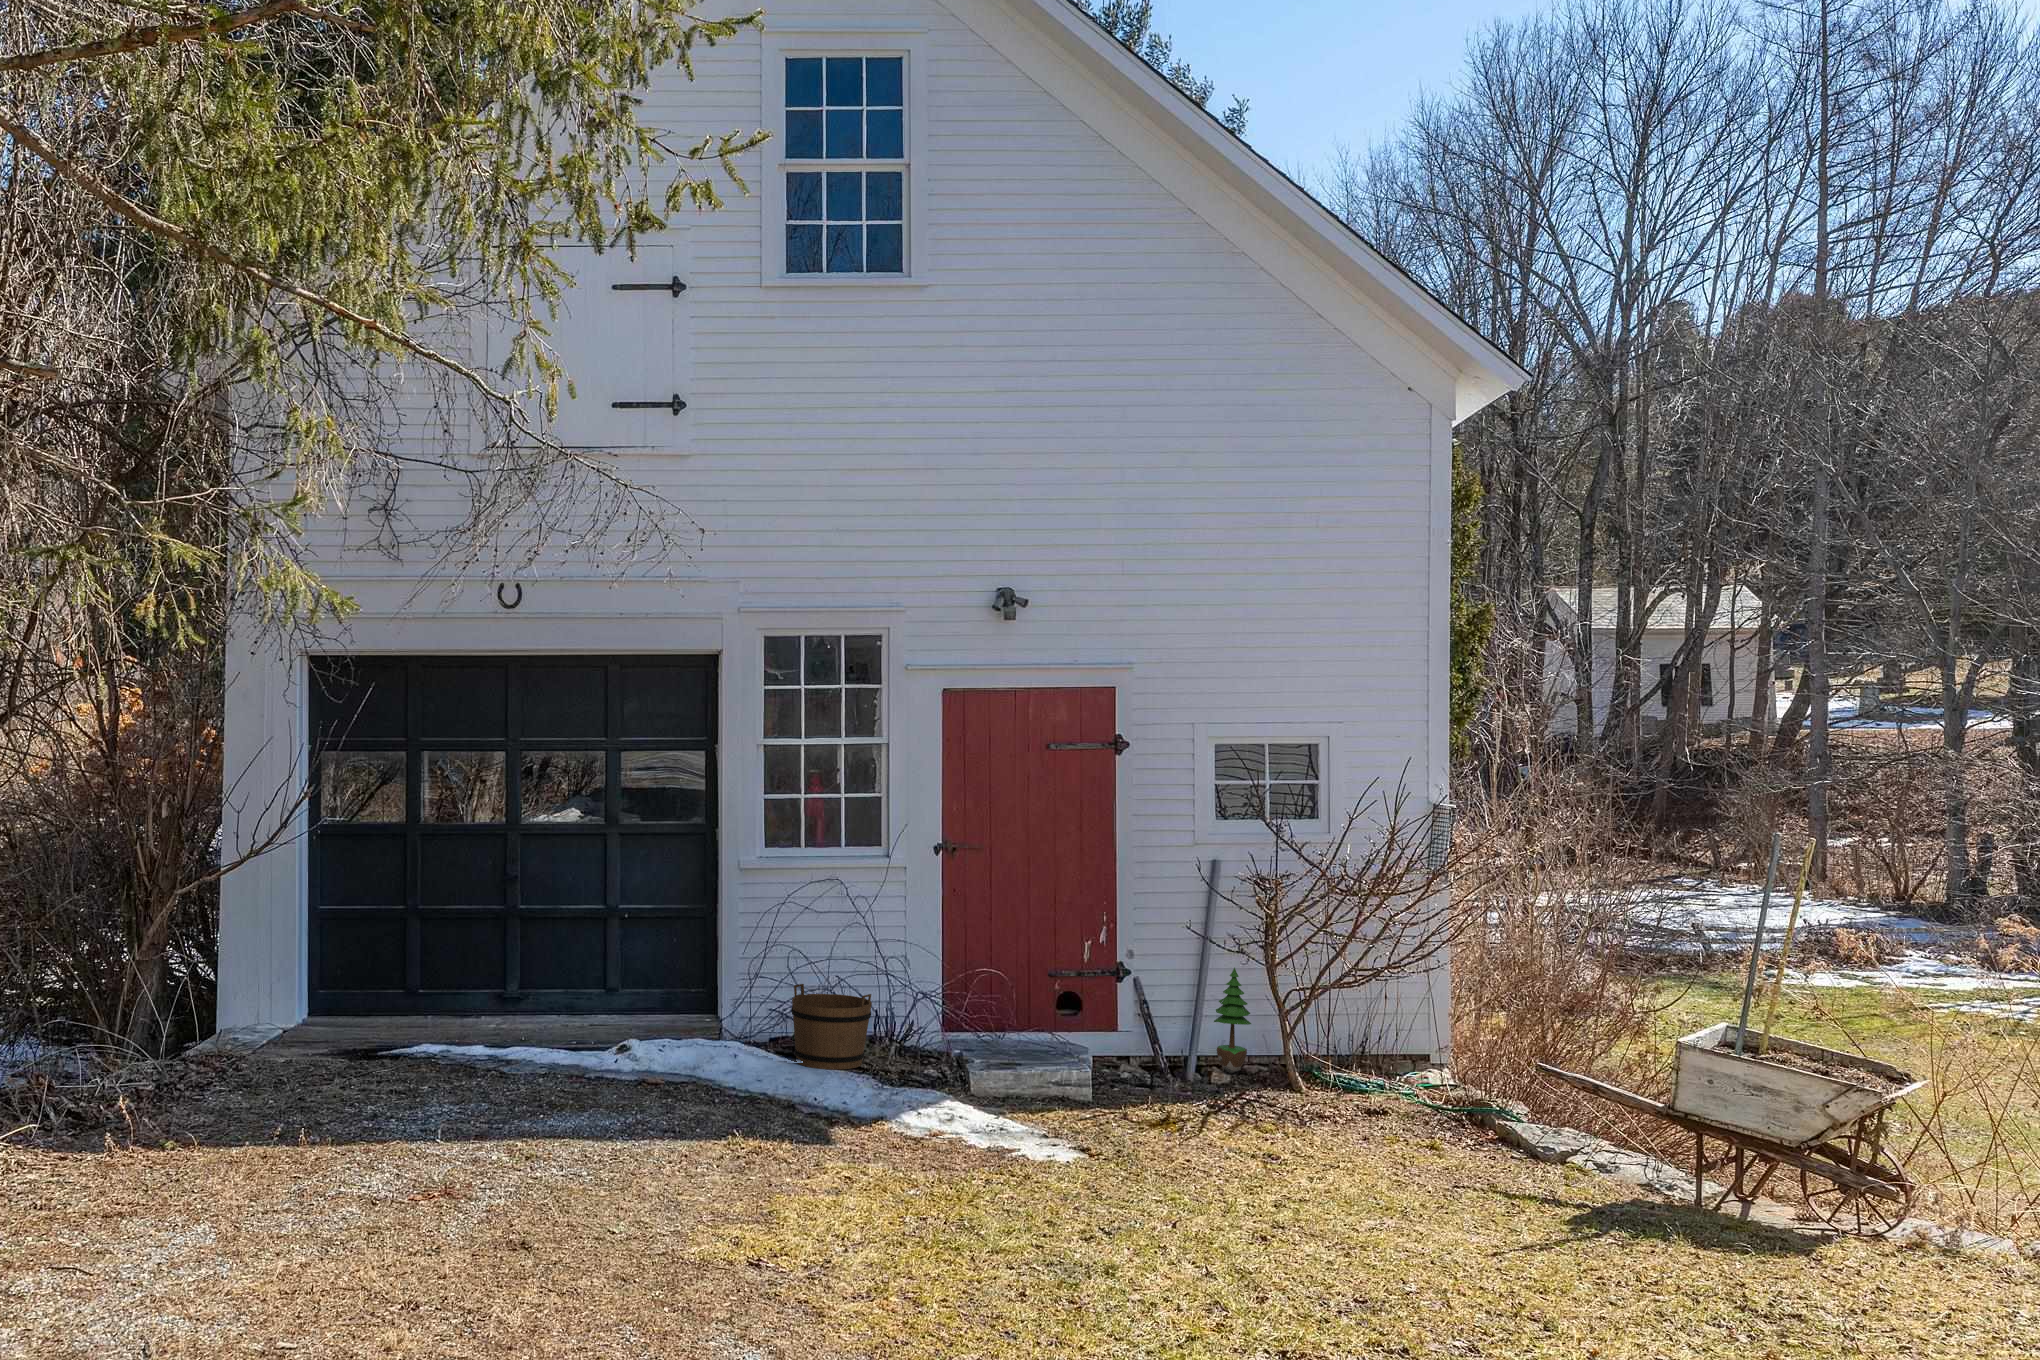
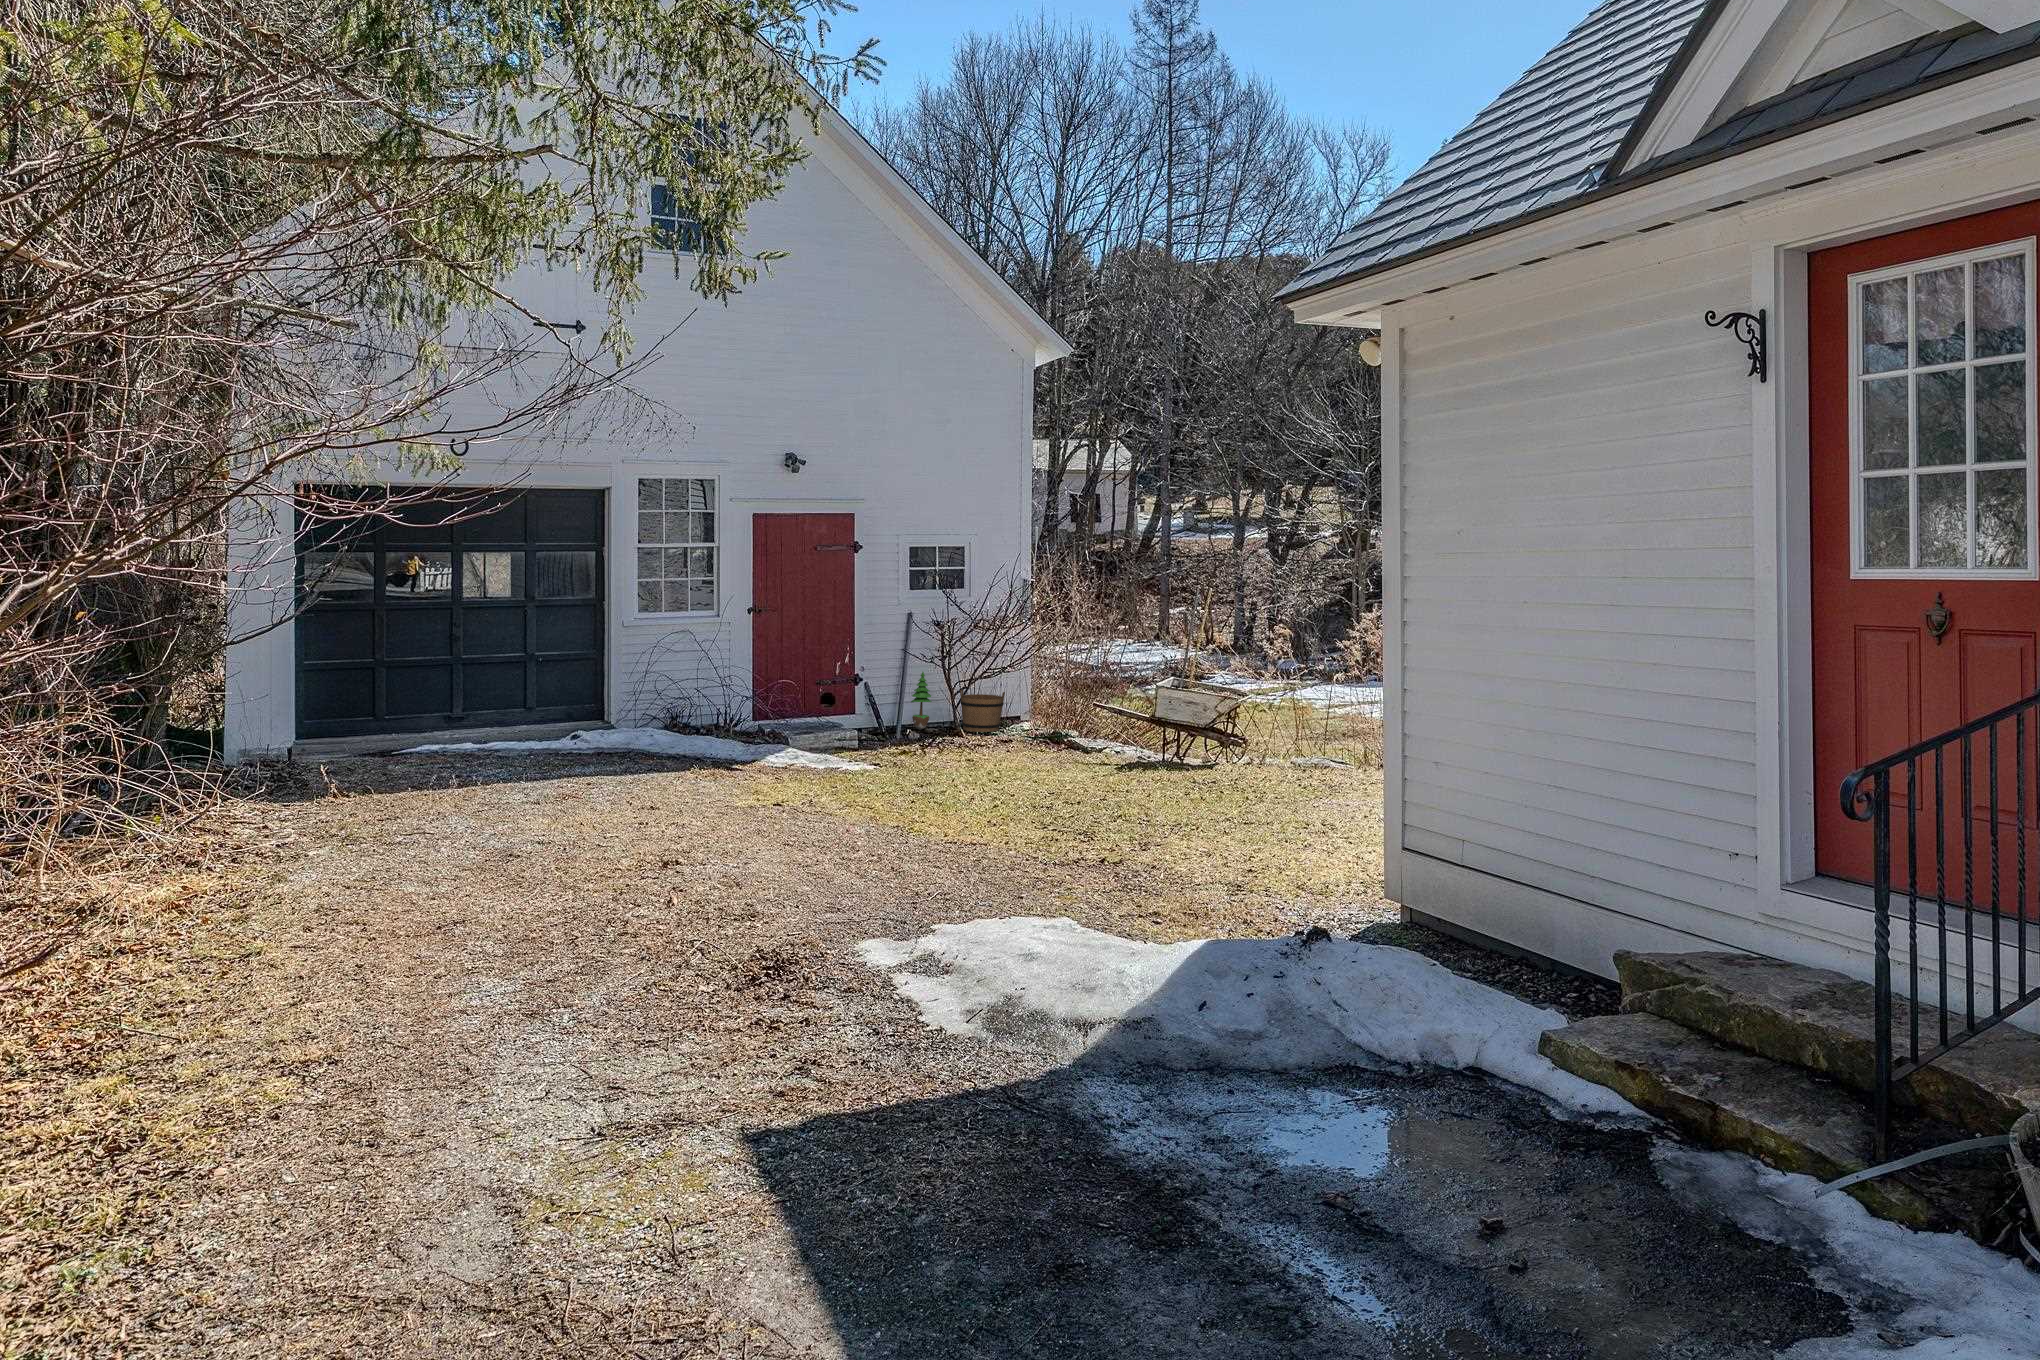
bucket: present [791,984,872,1069] -> present [960,689,1005,732]

